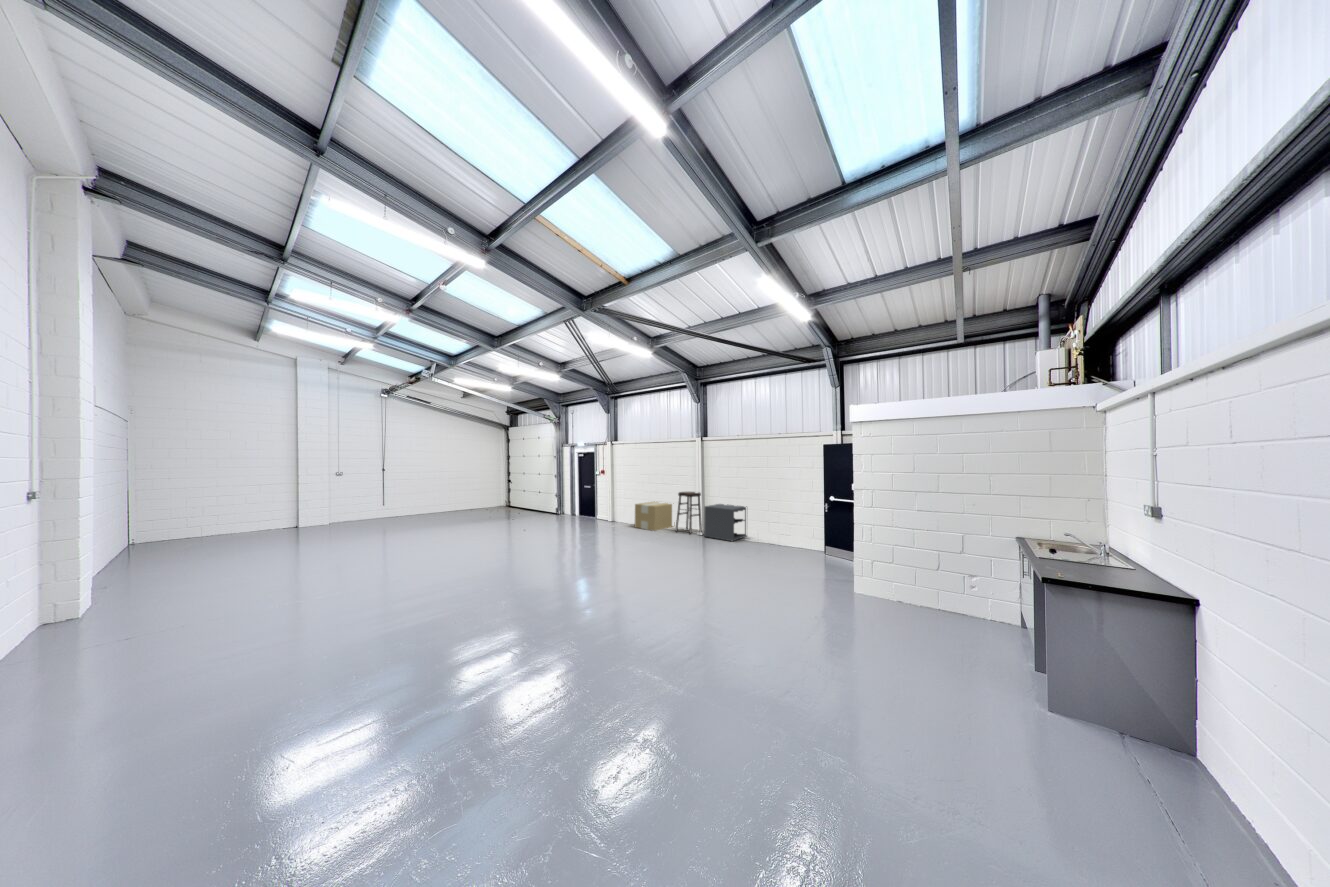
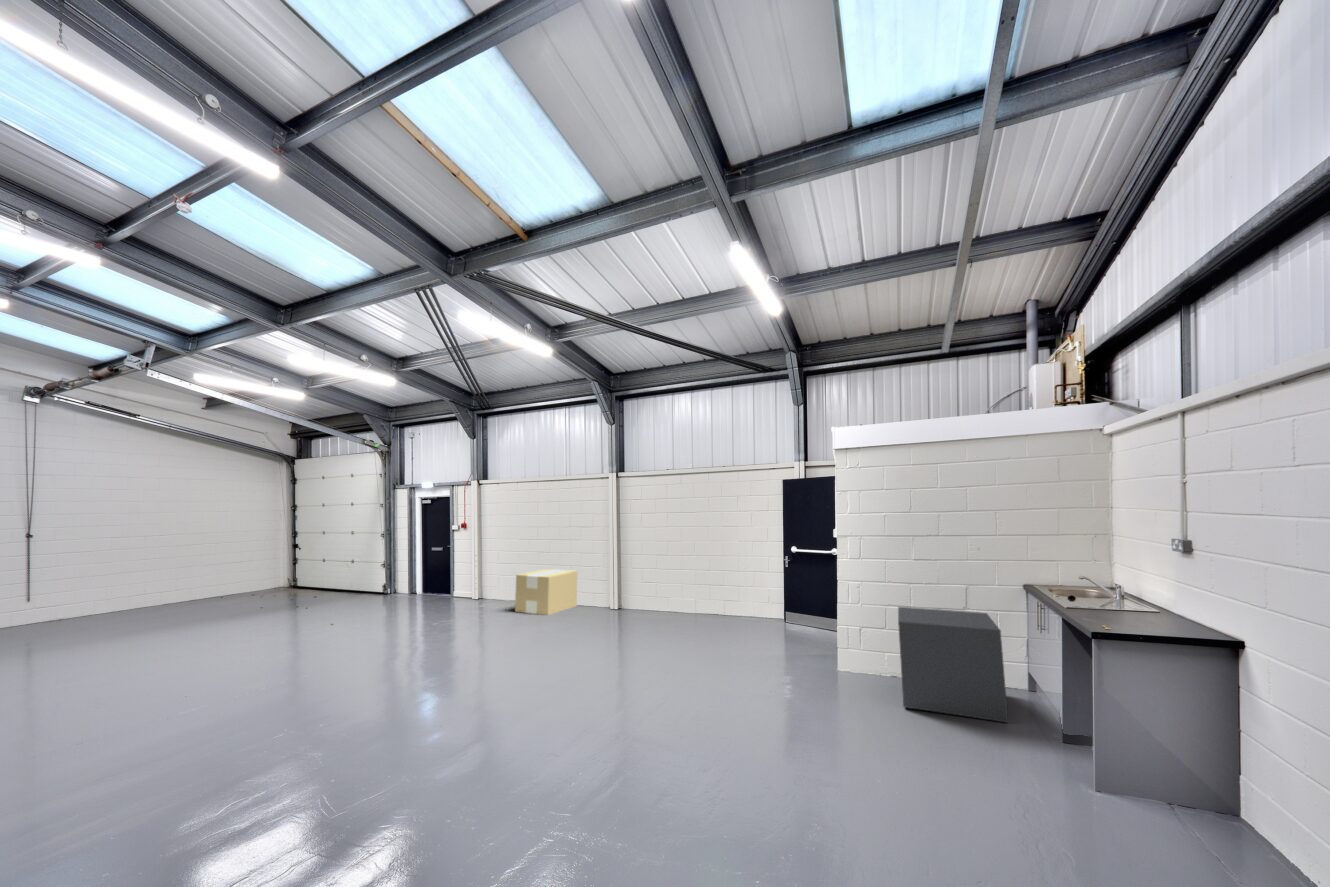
stool: present [675,492,702,534] -> none [581,552,620,617]
storage cabinet: present [704,504,747,541] -> present [898,607,1008,722]

